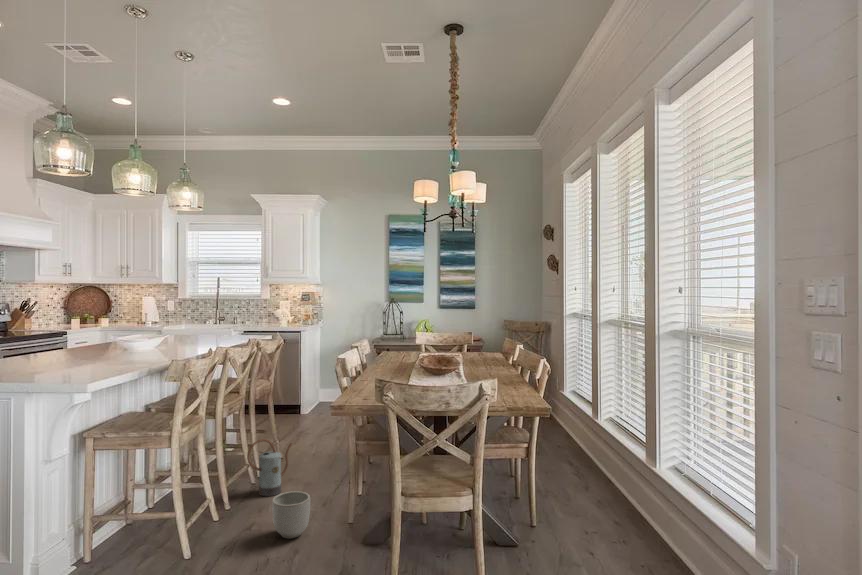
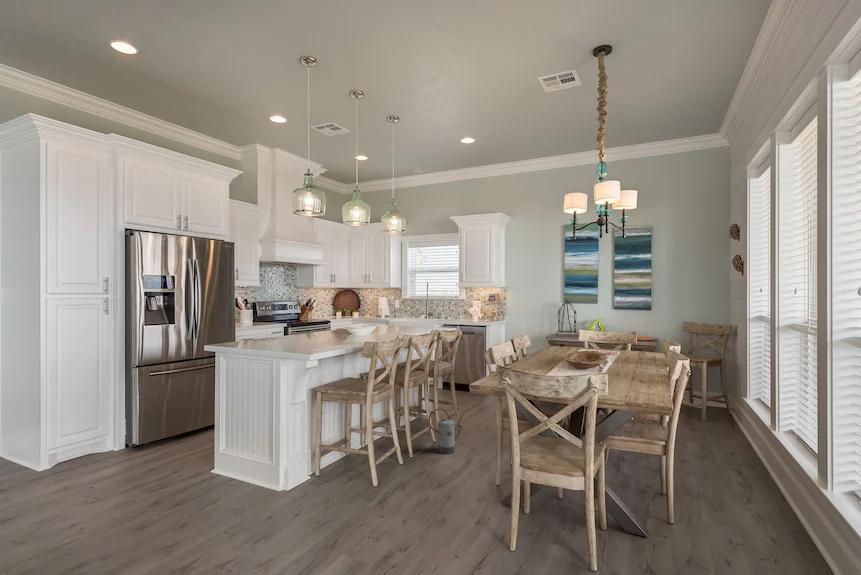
planter: present [272,491,311,539] -> none [437,451,466,487]

